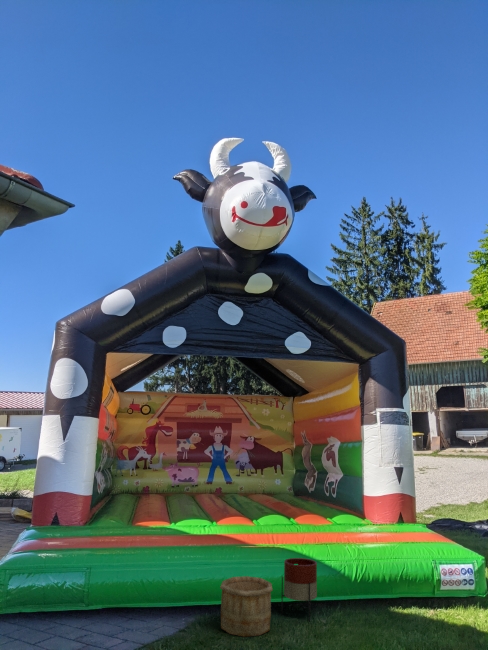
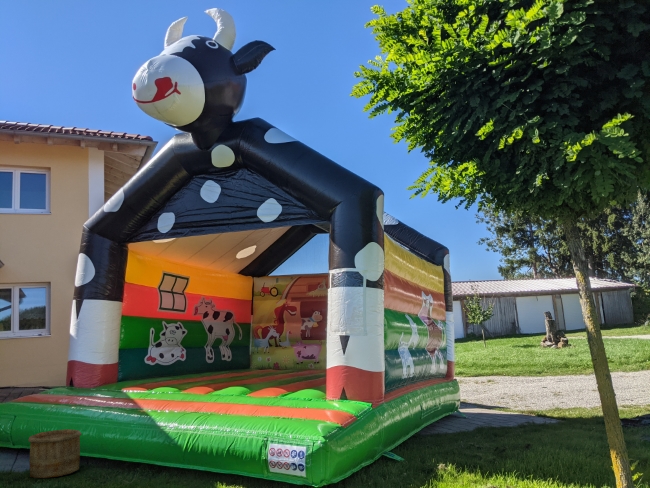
planter: present [281,558,317,622] -> none [104,419,142,478]

